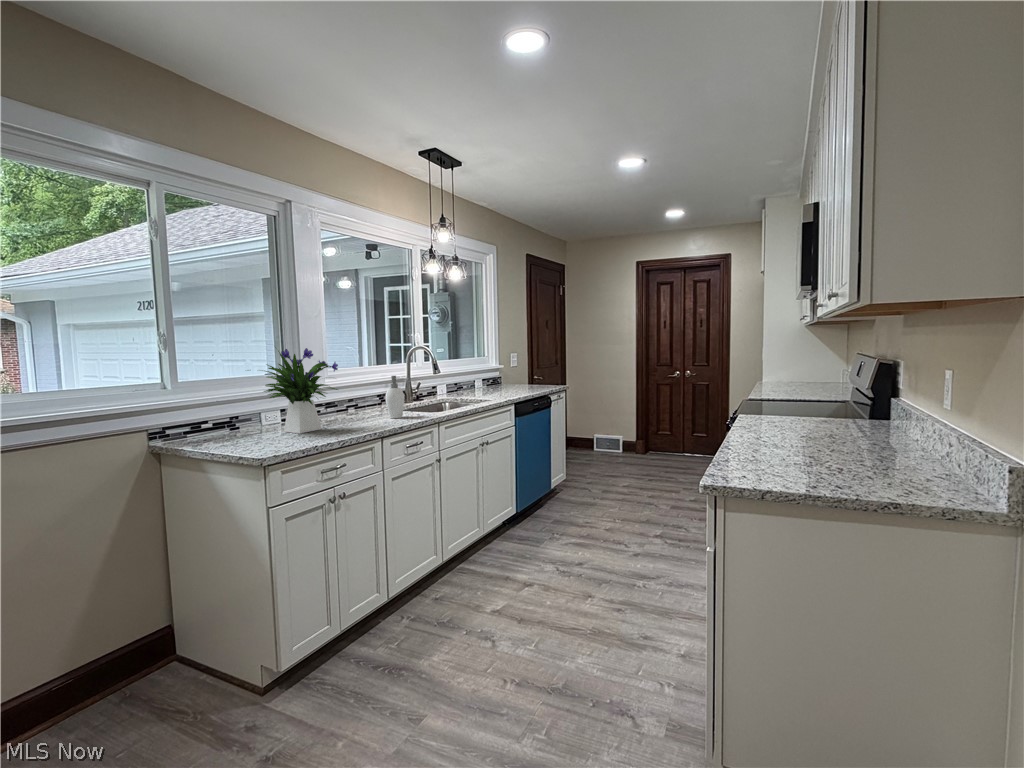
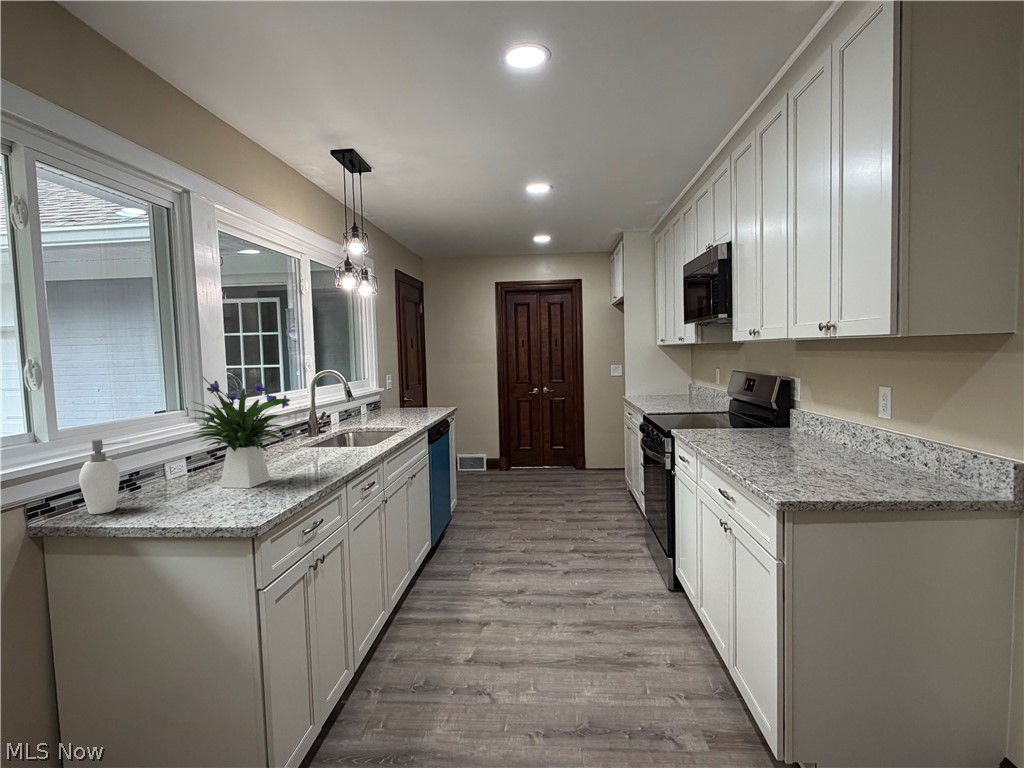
soap dispenser: present [385,376,404,418] -> present [79,440,129,514]

